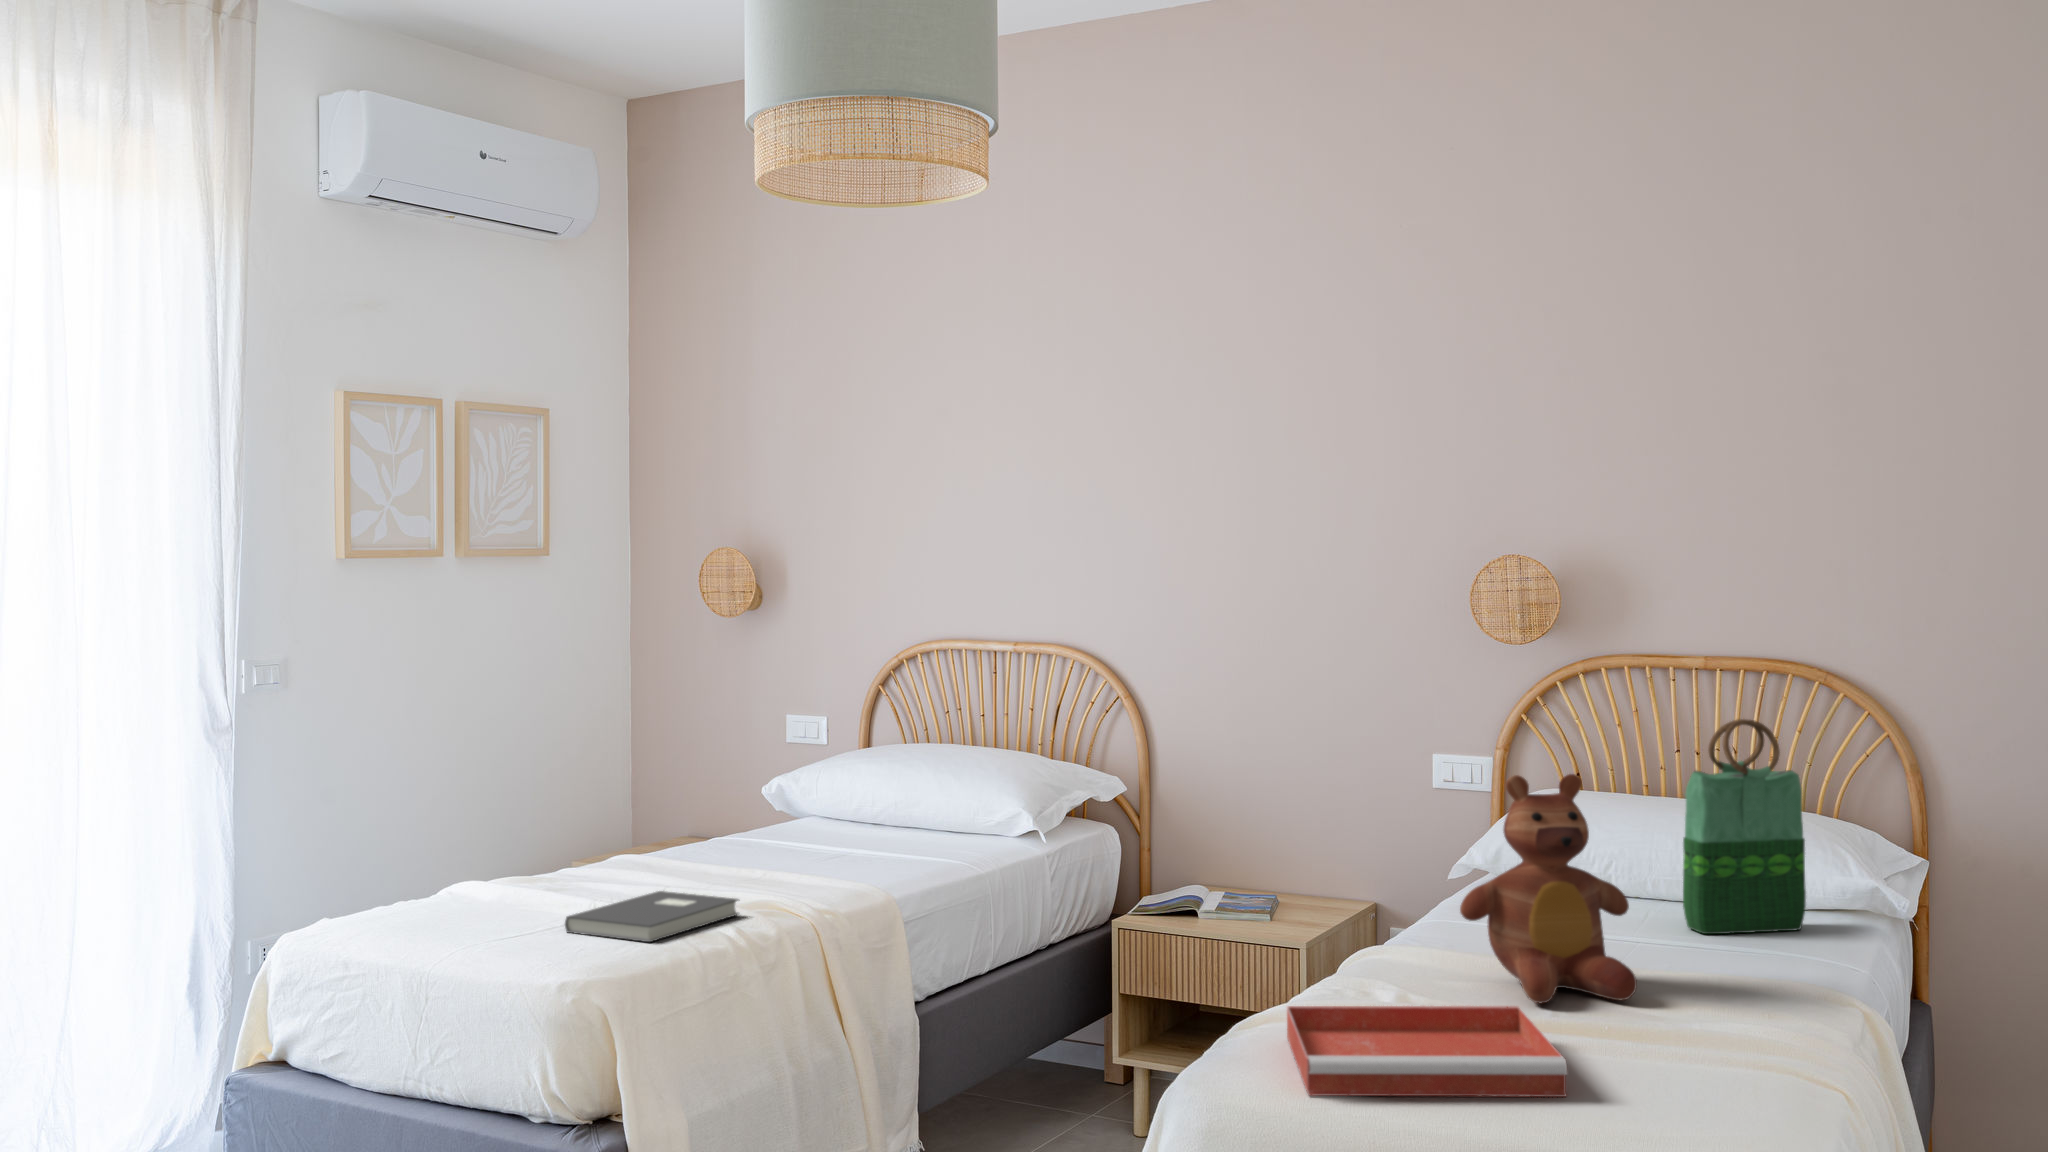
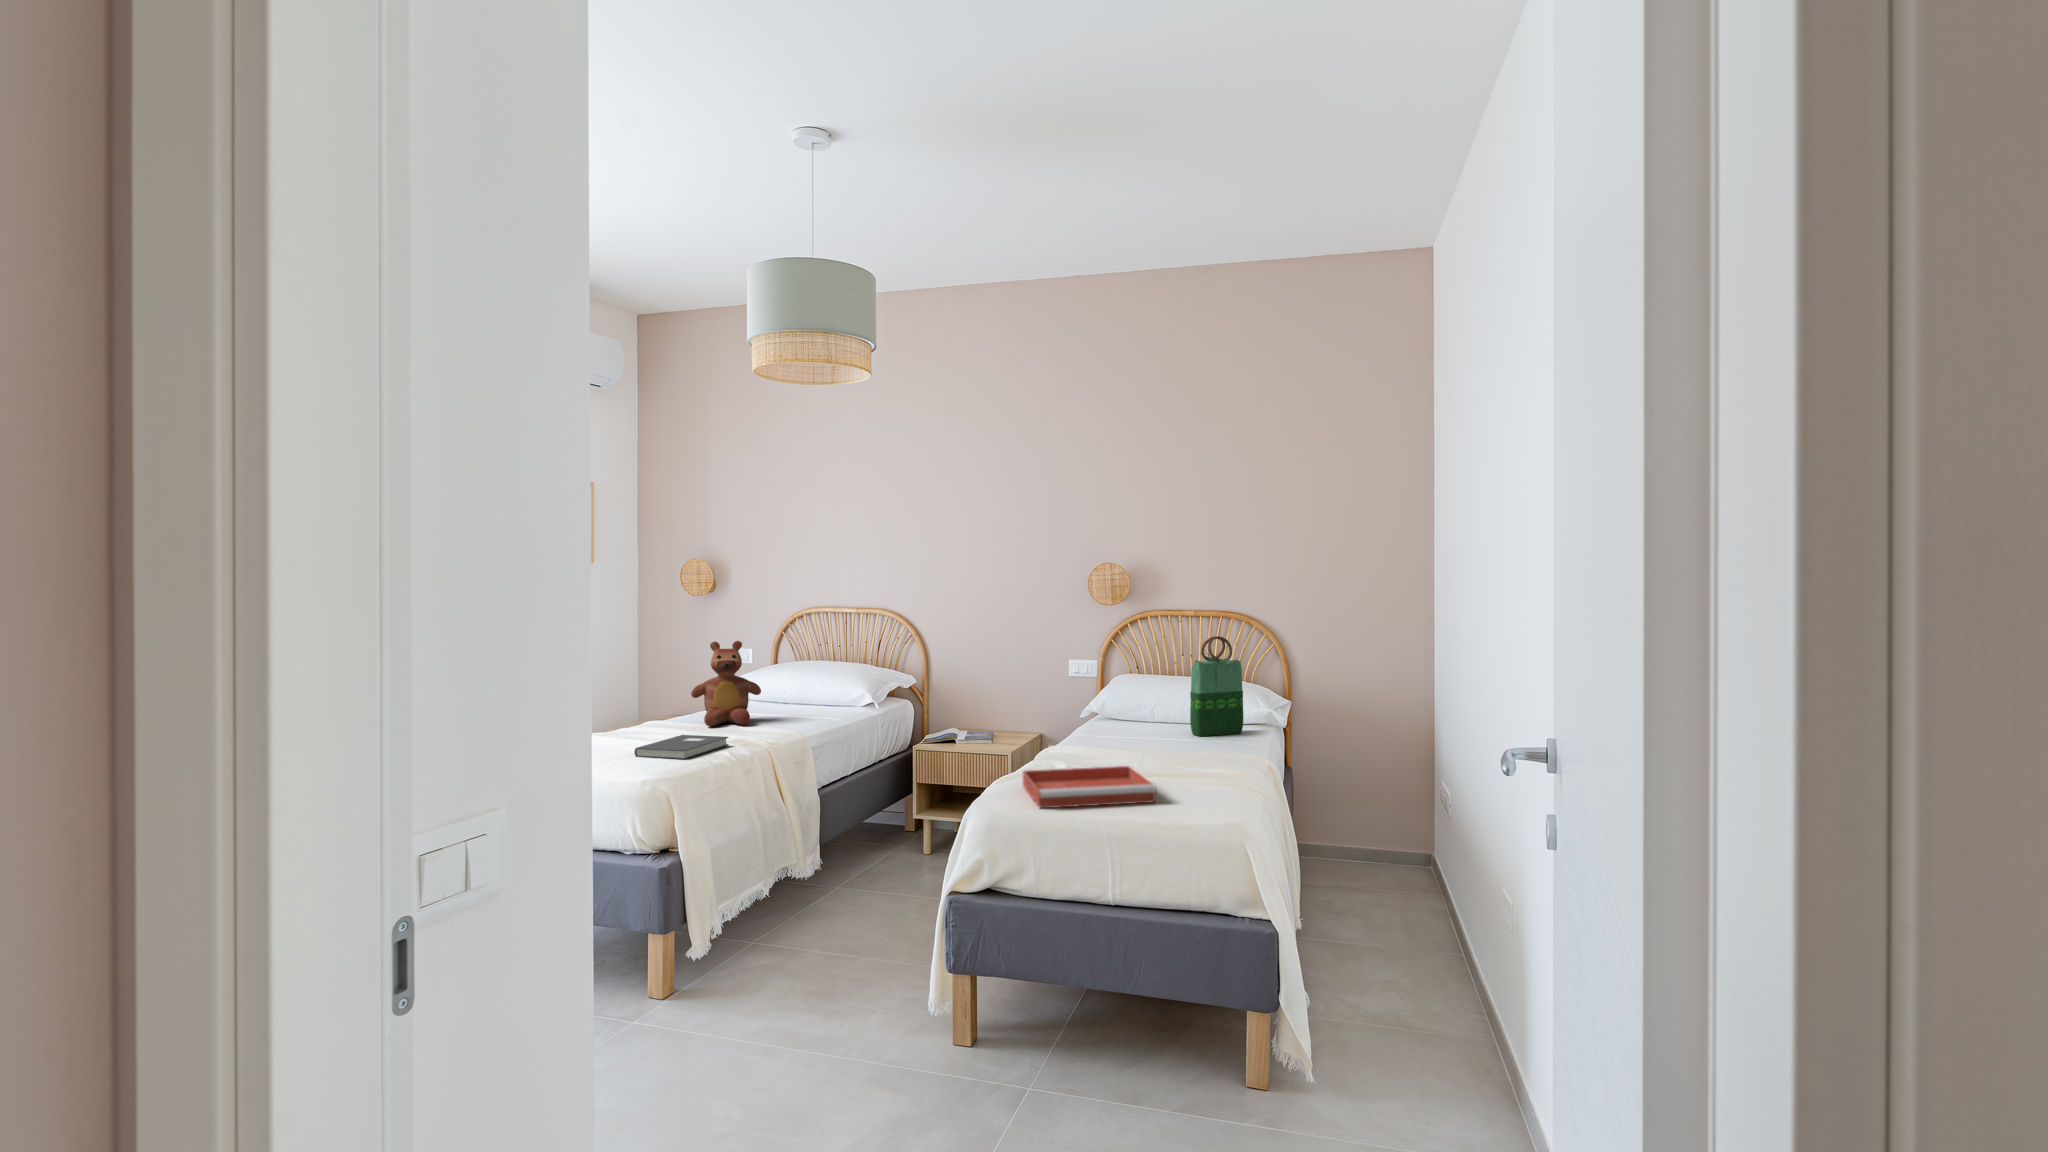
teddy bear: present [1460,774,1637,1003] -> present [691,641,761,727]

